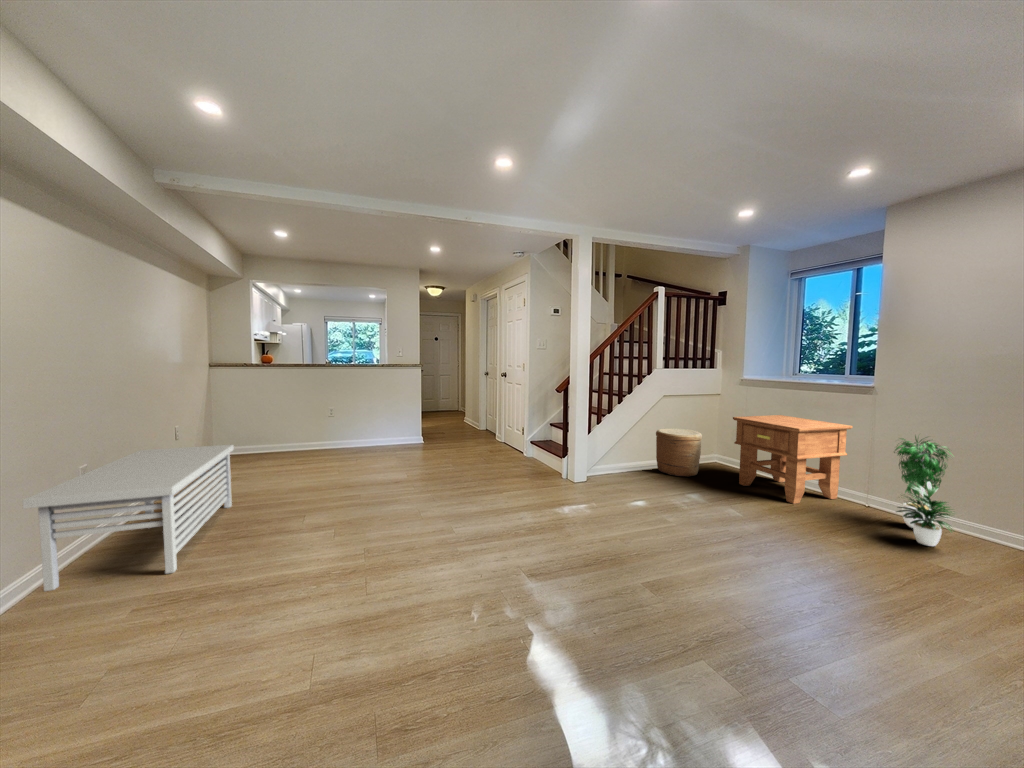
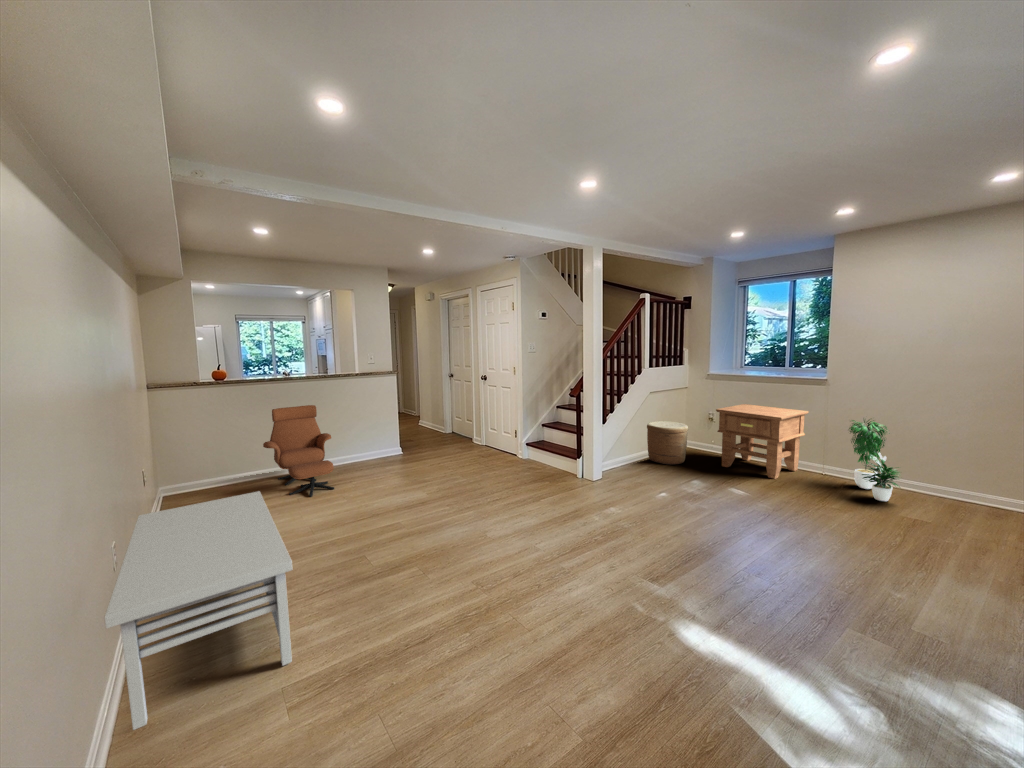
lounge chair: none [297,389,355,465] -> present [263,405,334,497]

